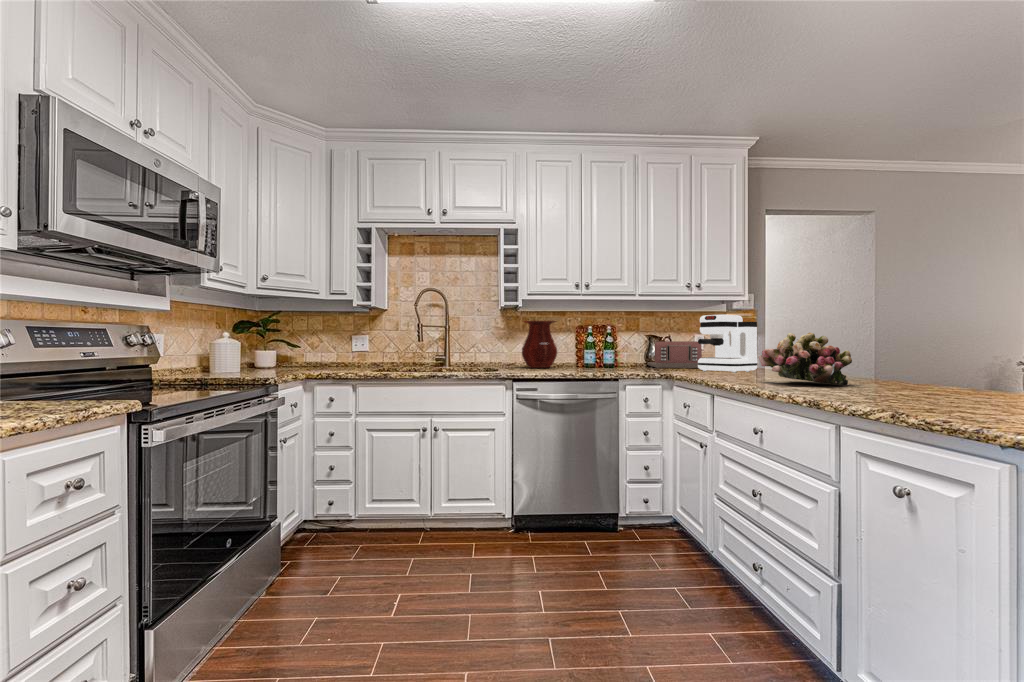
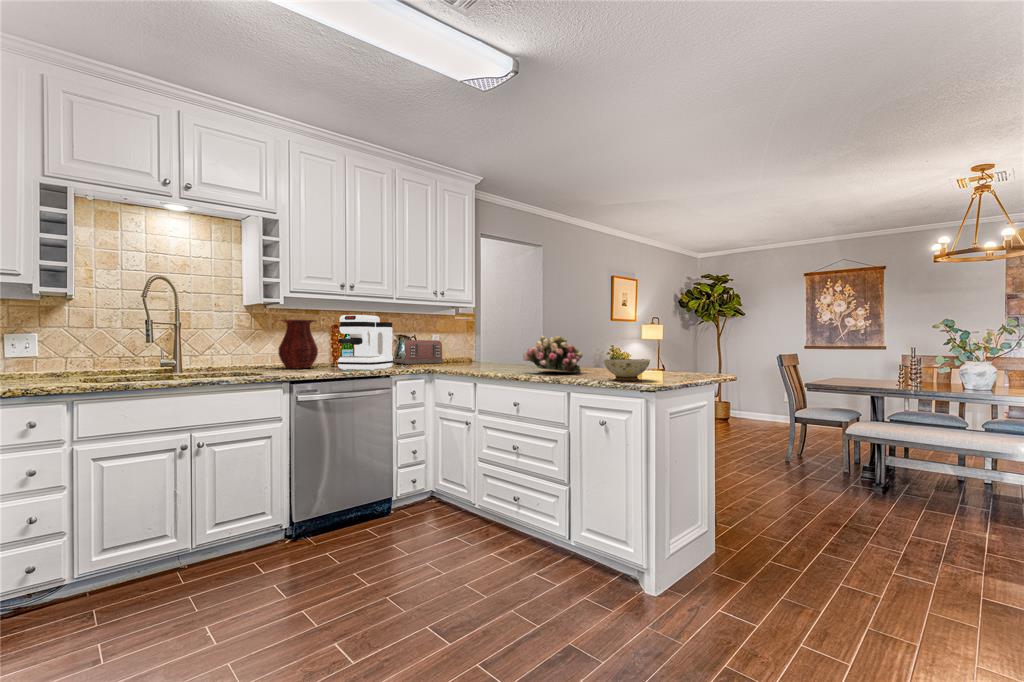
coffee maker: present [698,315,757,373] -> present [338,315,393,371]
ceramic bowl: none [845,366,931,399] -> present [603,359,650,381]

